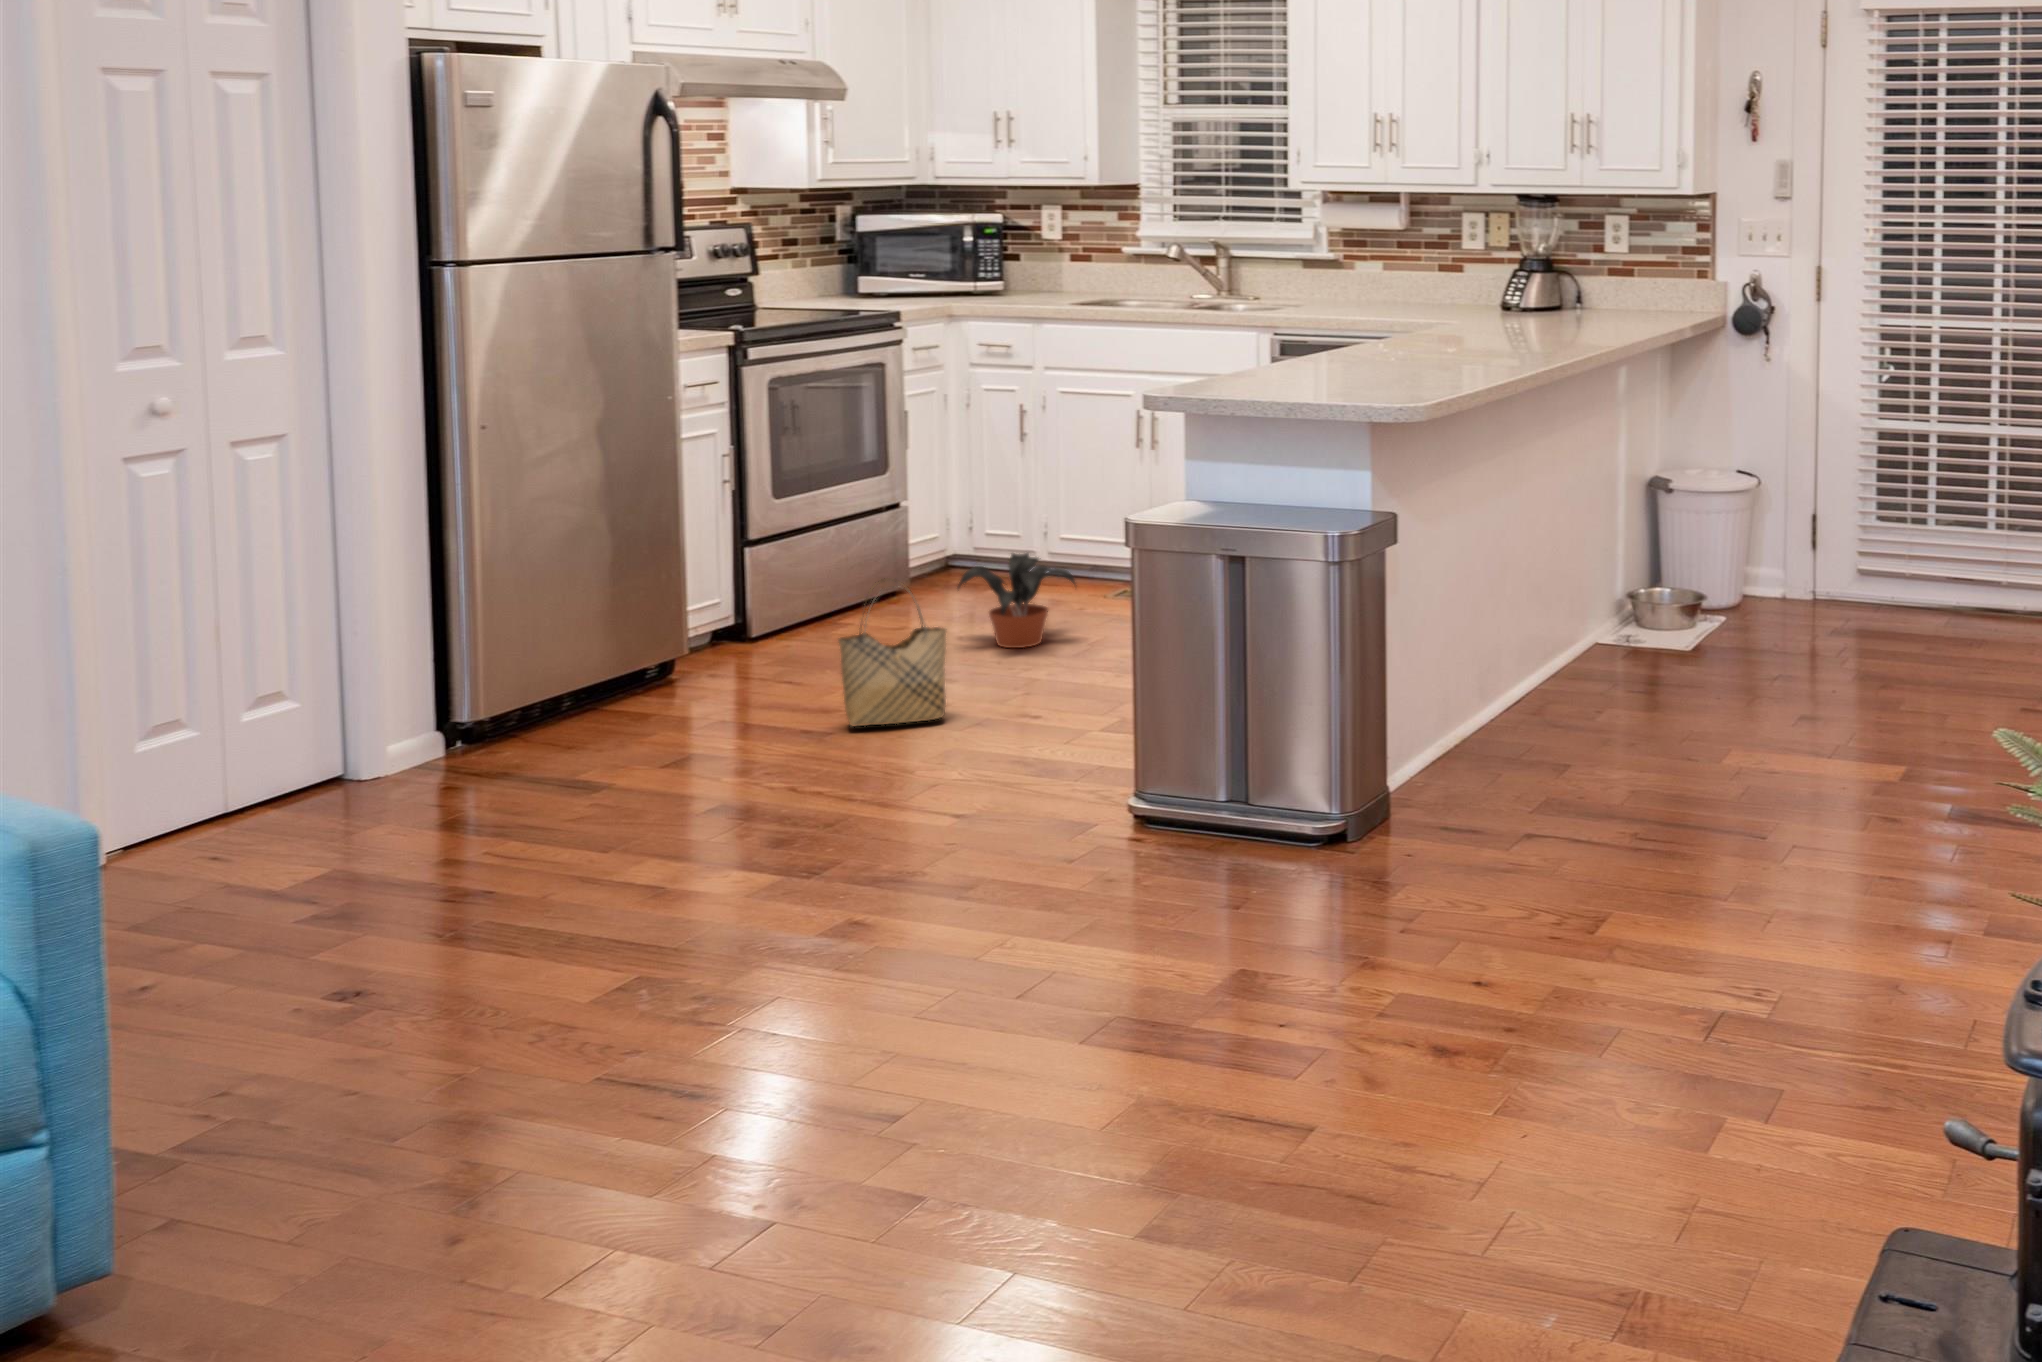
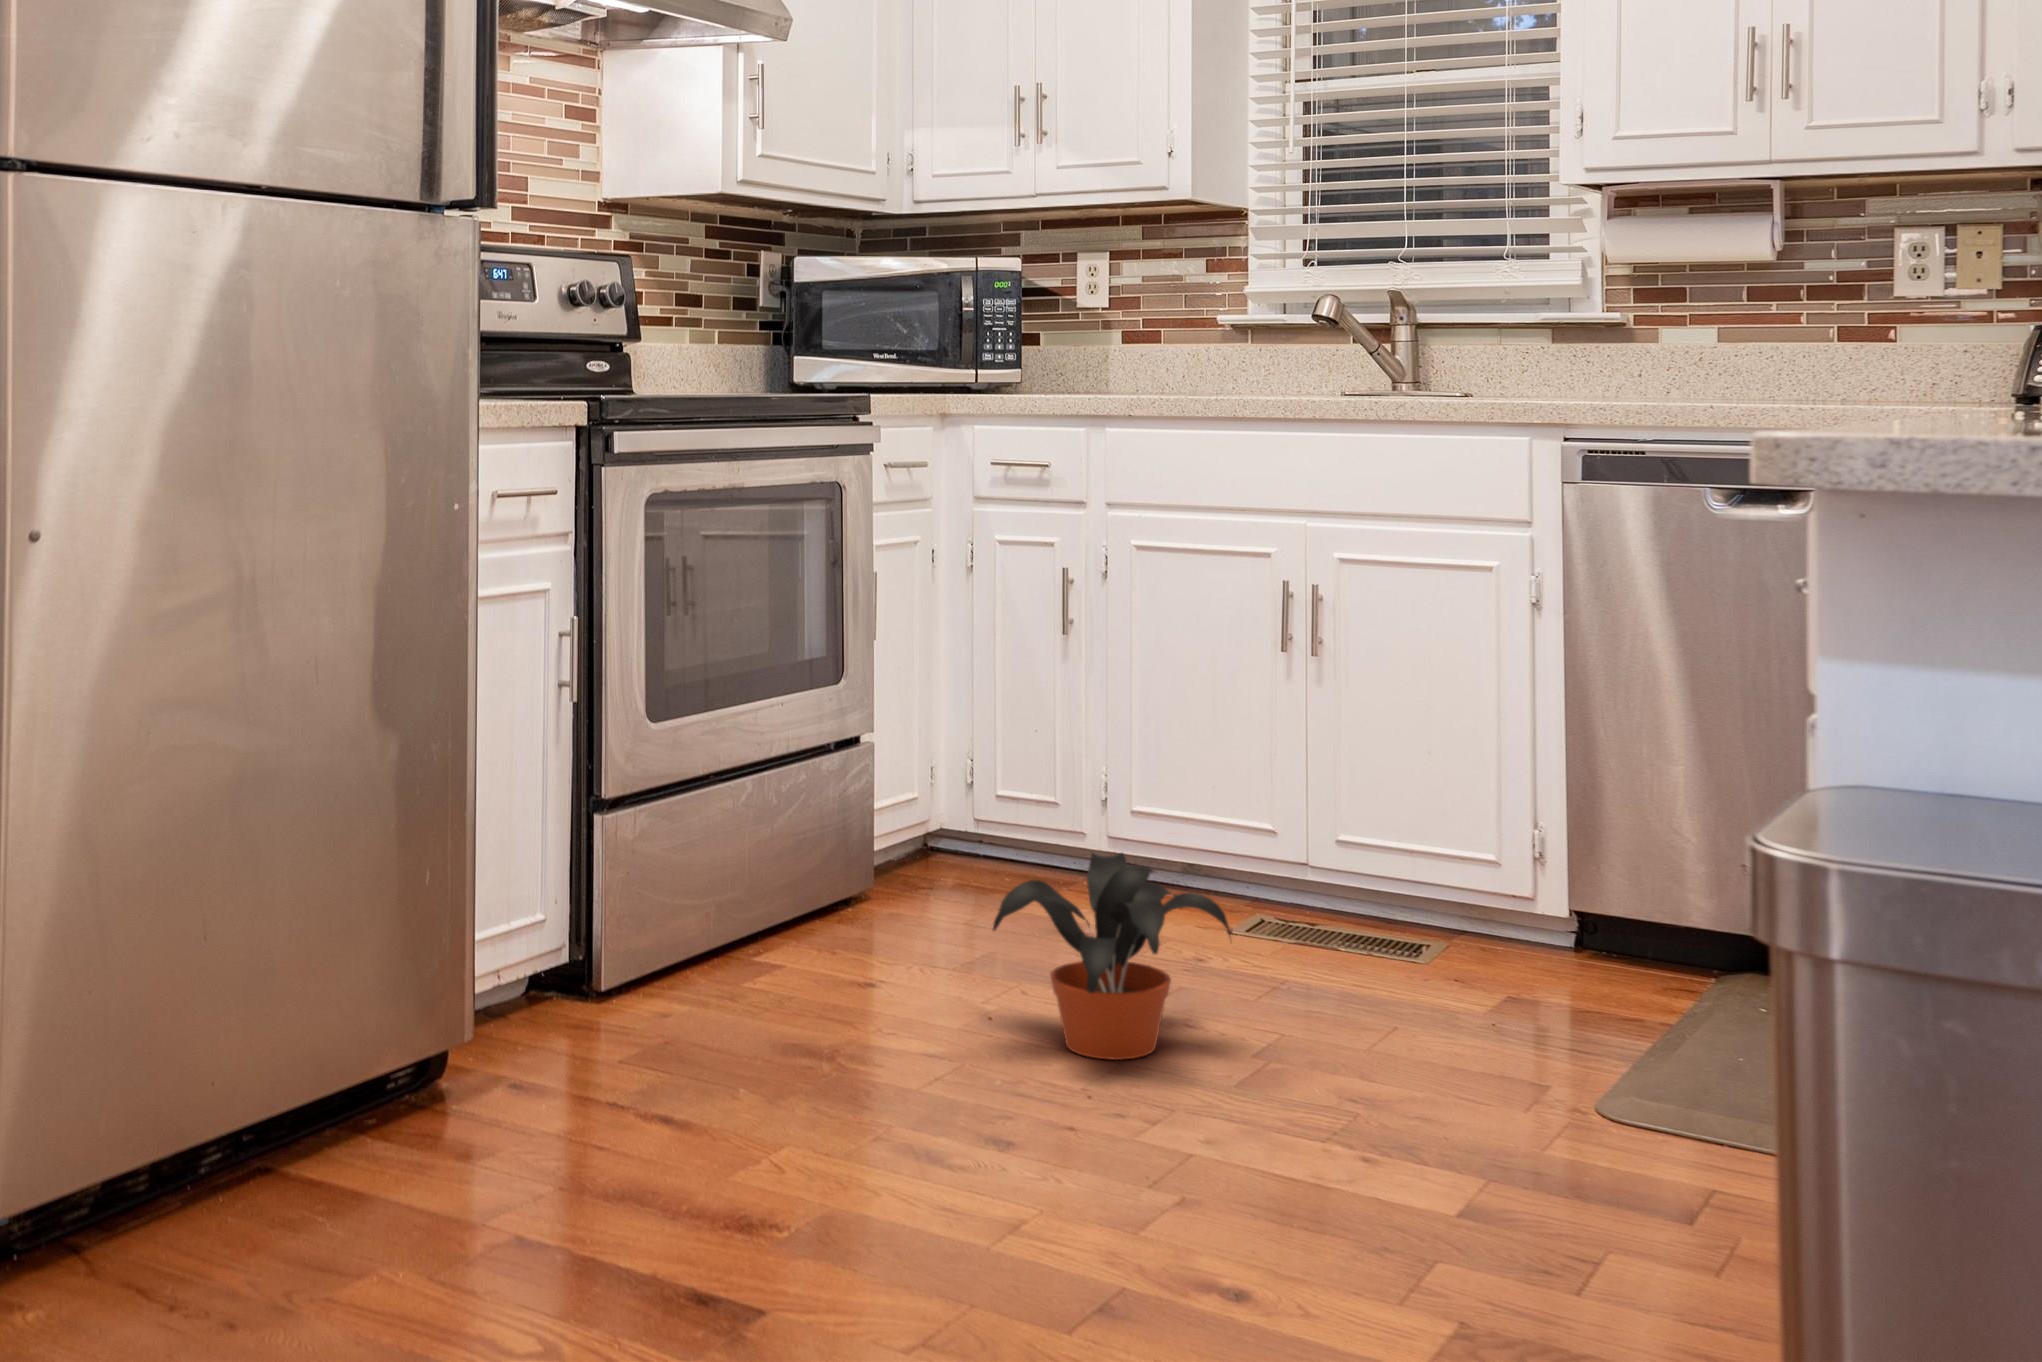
woven basket: present [838,579,946,726] -> none [775,920,1020,1291]

